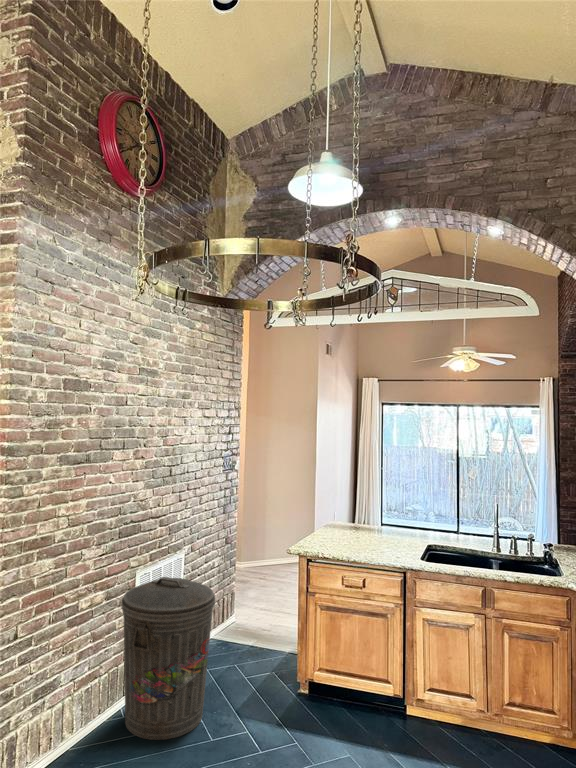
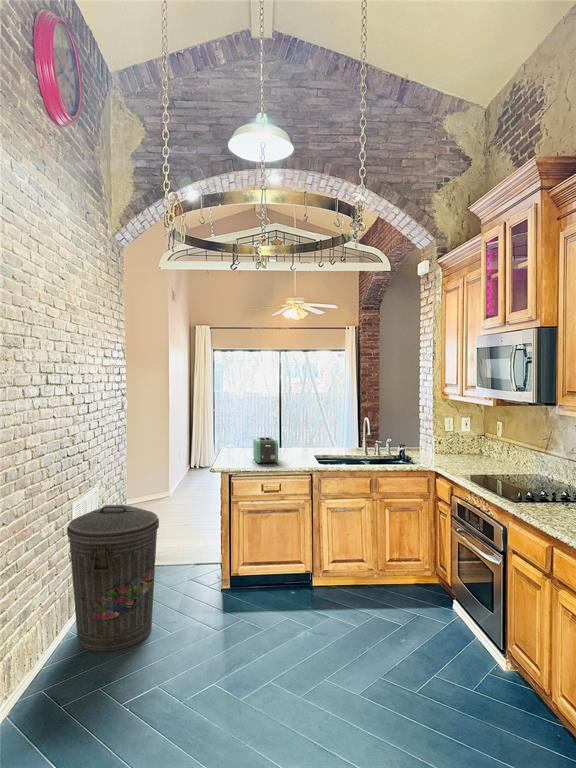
toaster: none [345,517,374,551] -> present [253,437,278,463]

